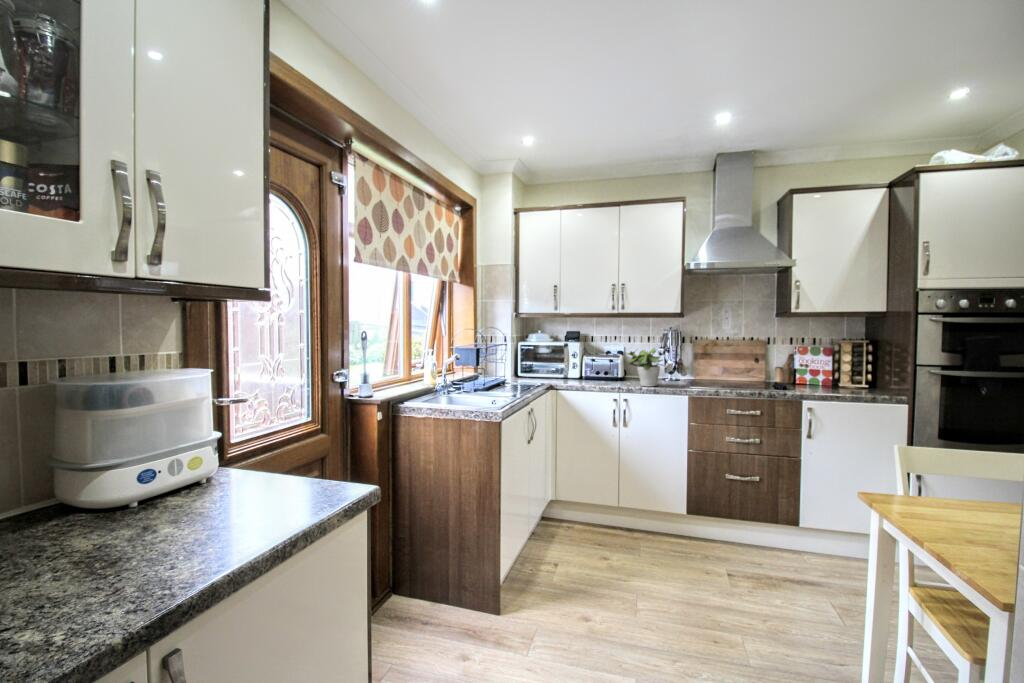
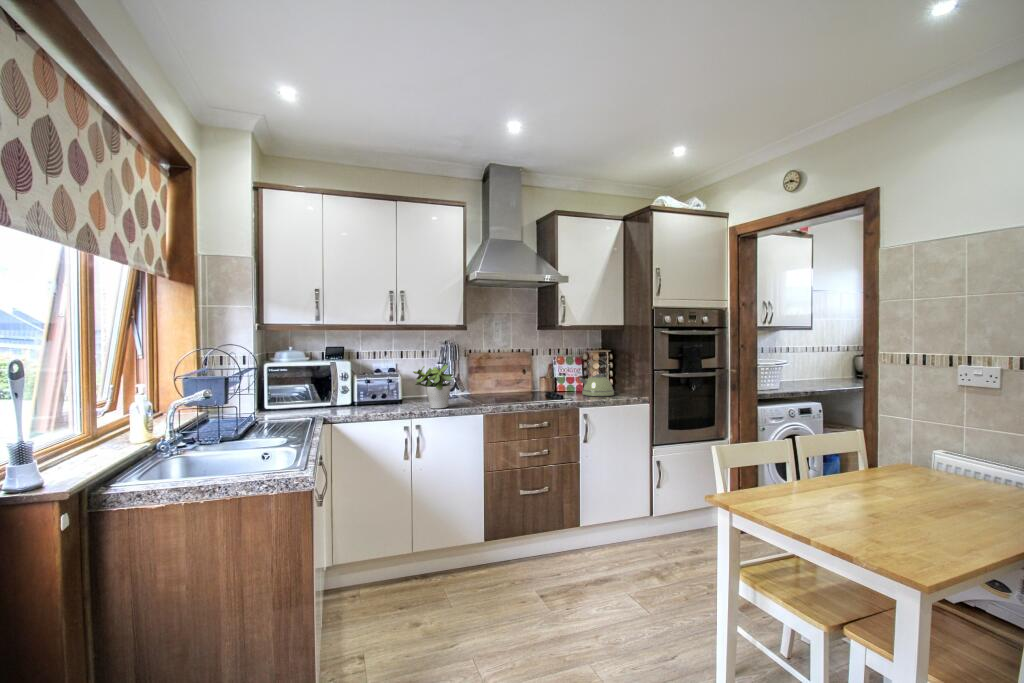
kettle: none [817,349,868,392] -> present [578,359,614,396]

